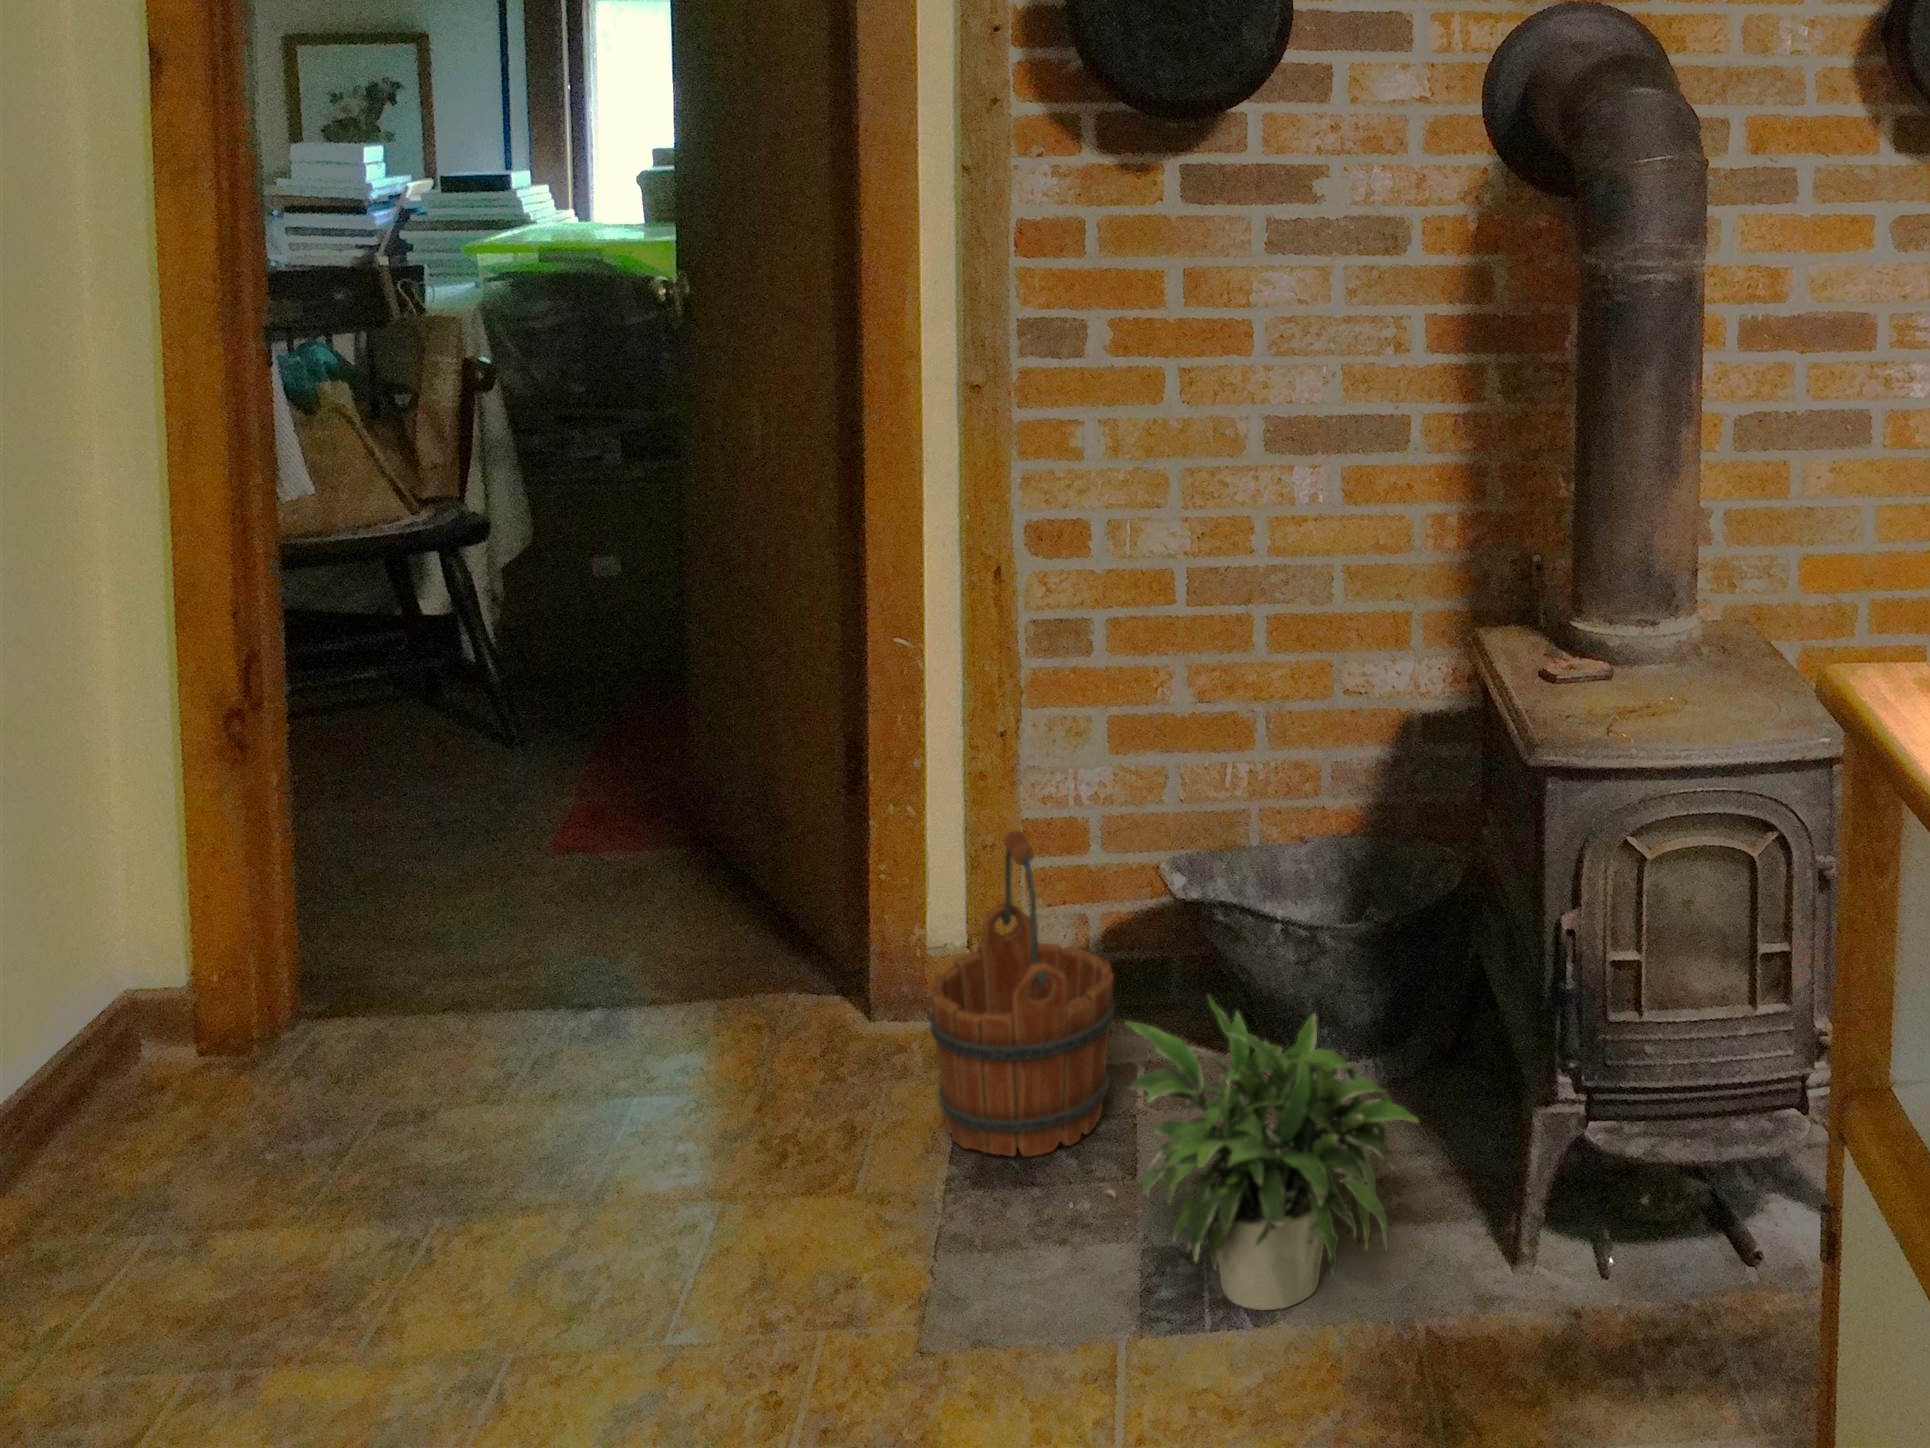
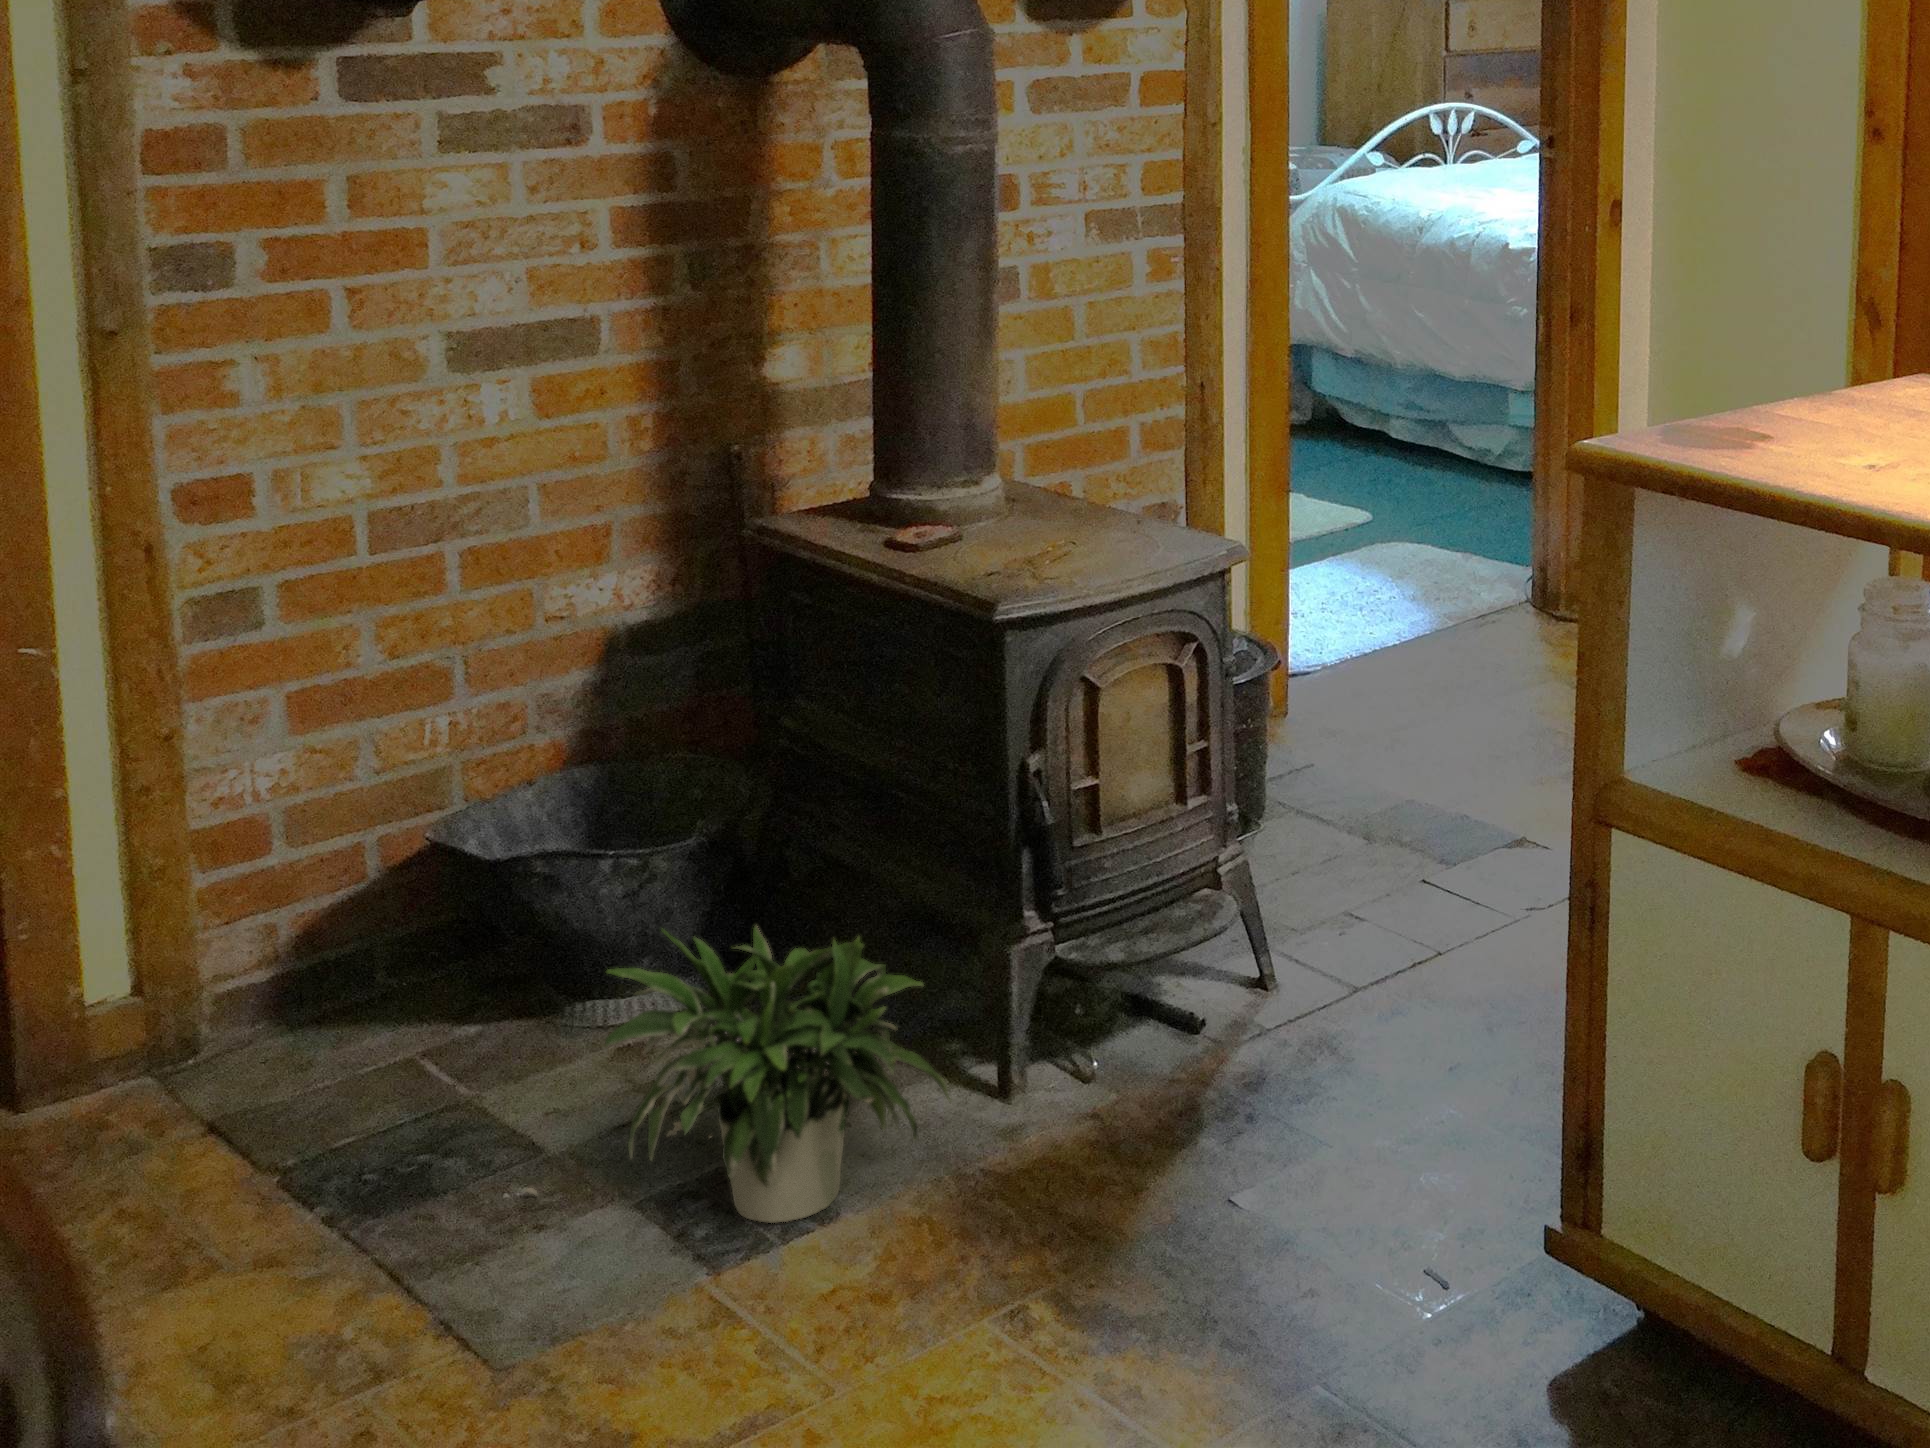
wooden bucket: present [929,831,1114,1157] -> none [208,840,444,1218]

